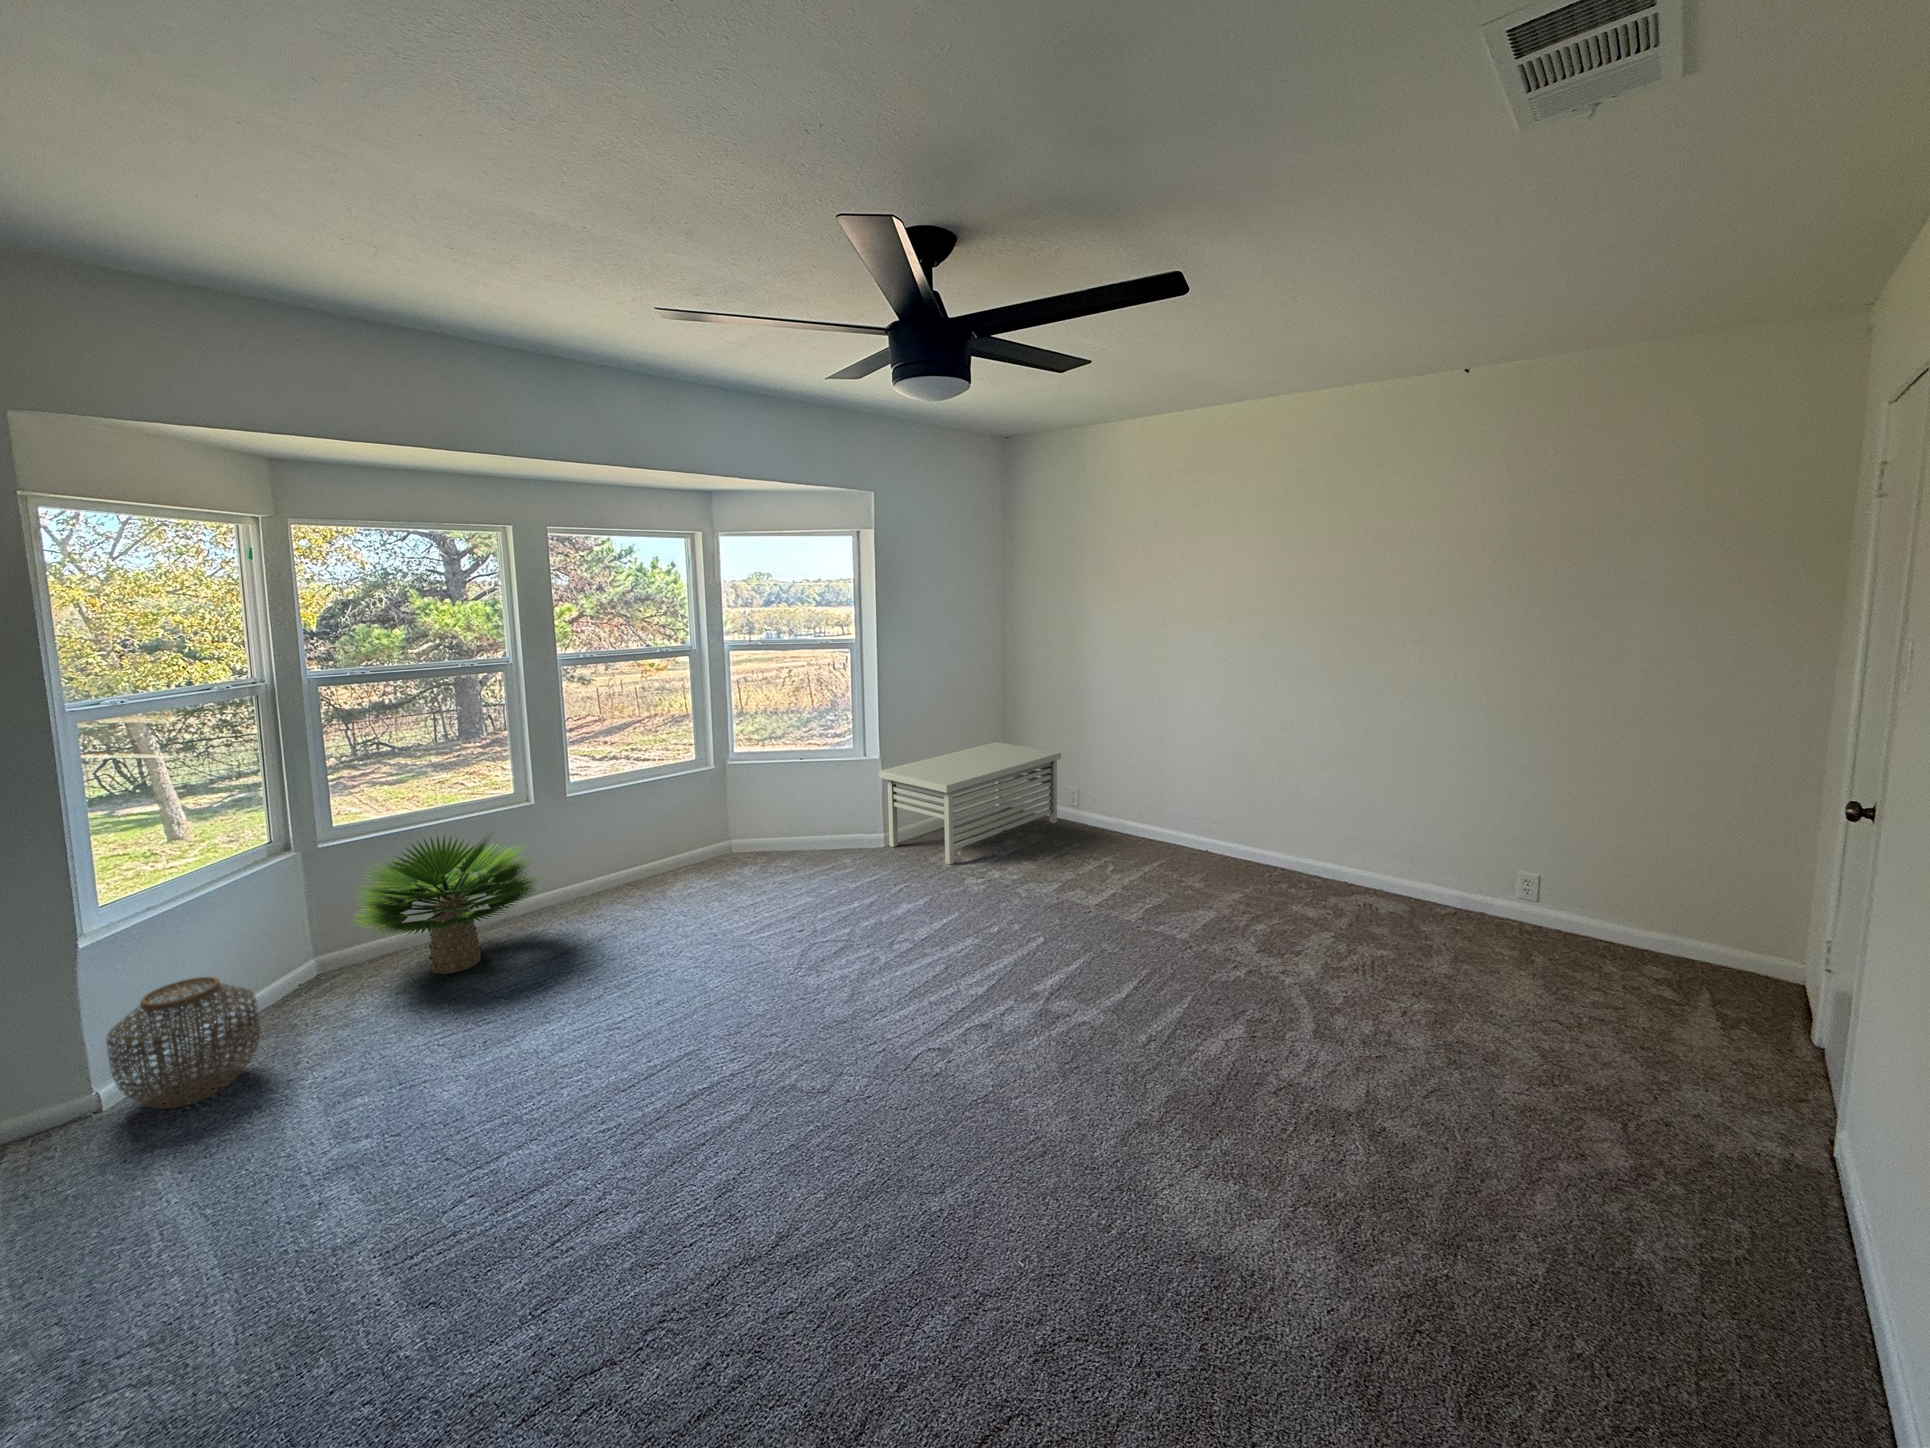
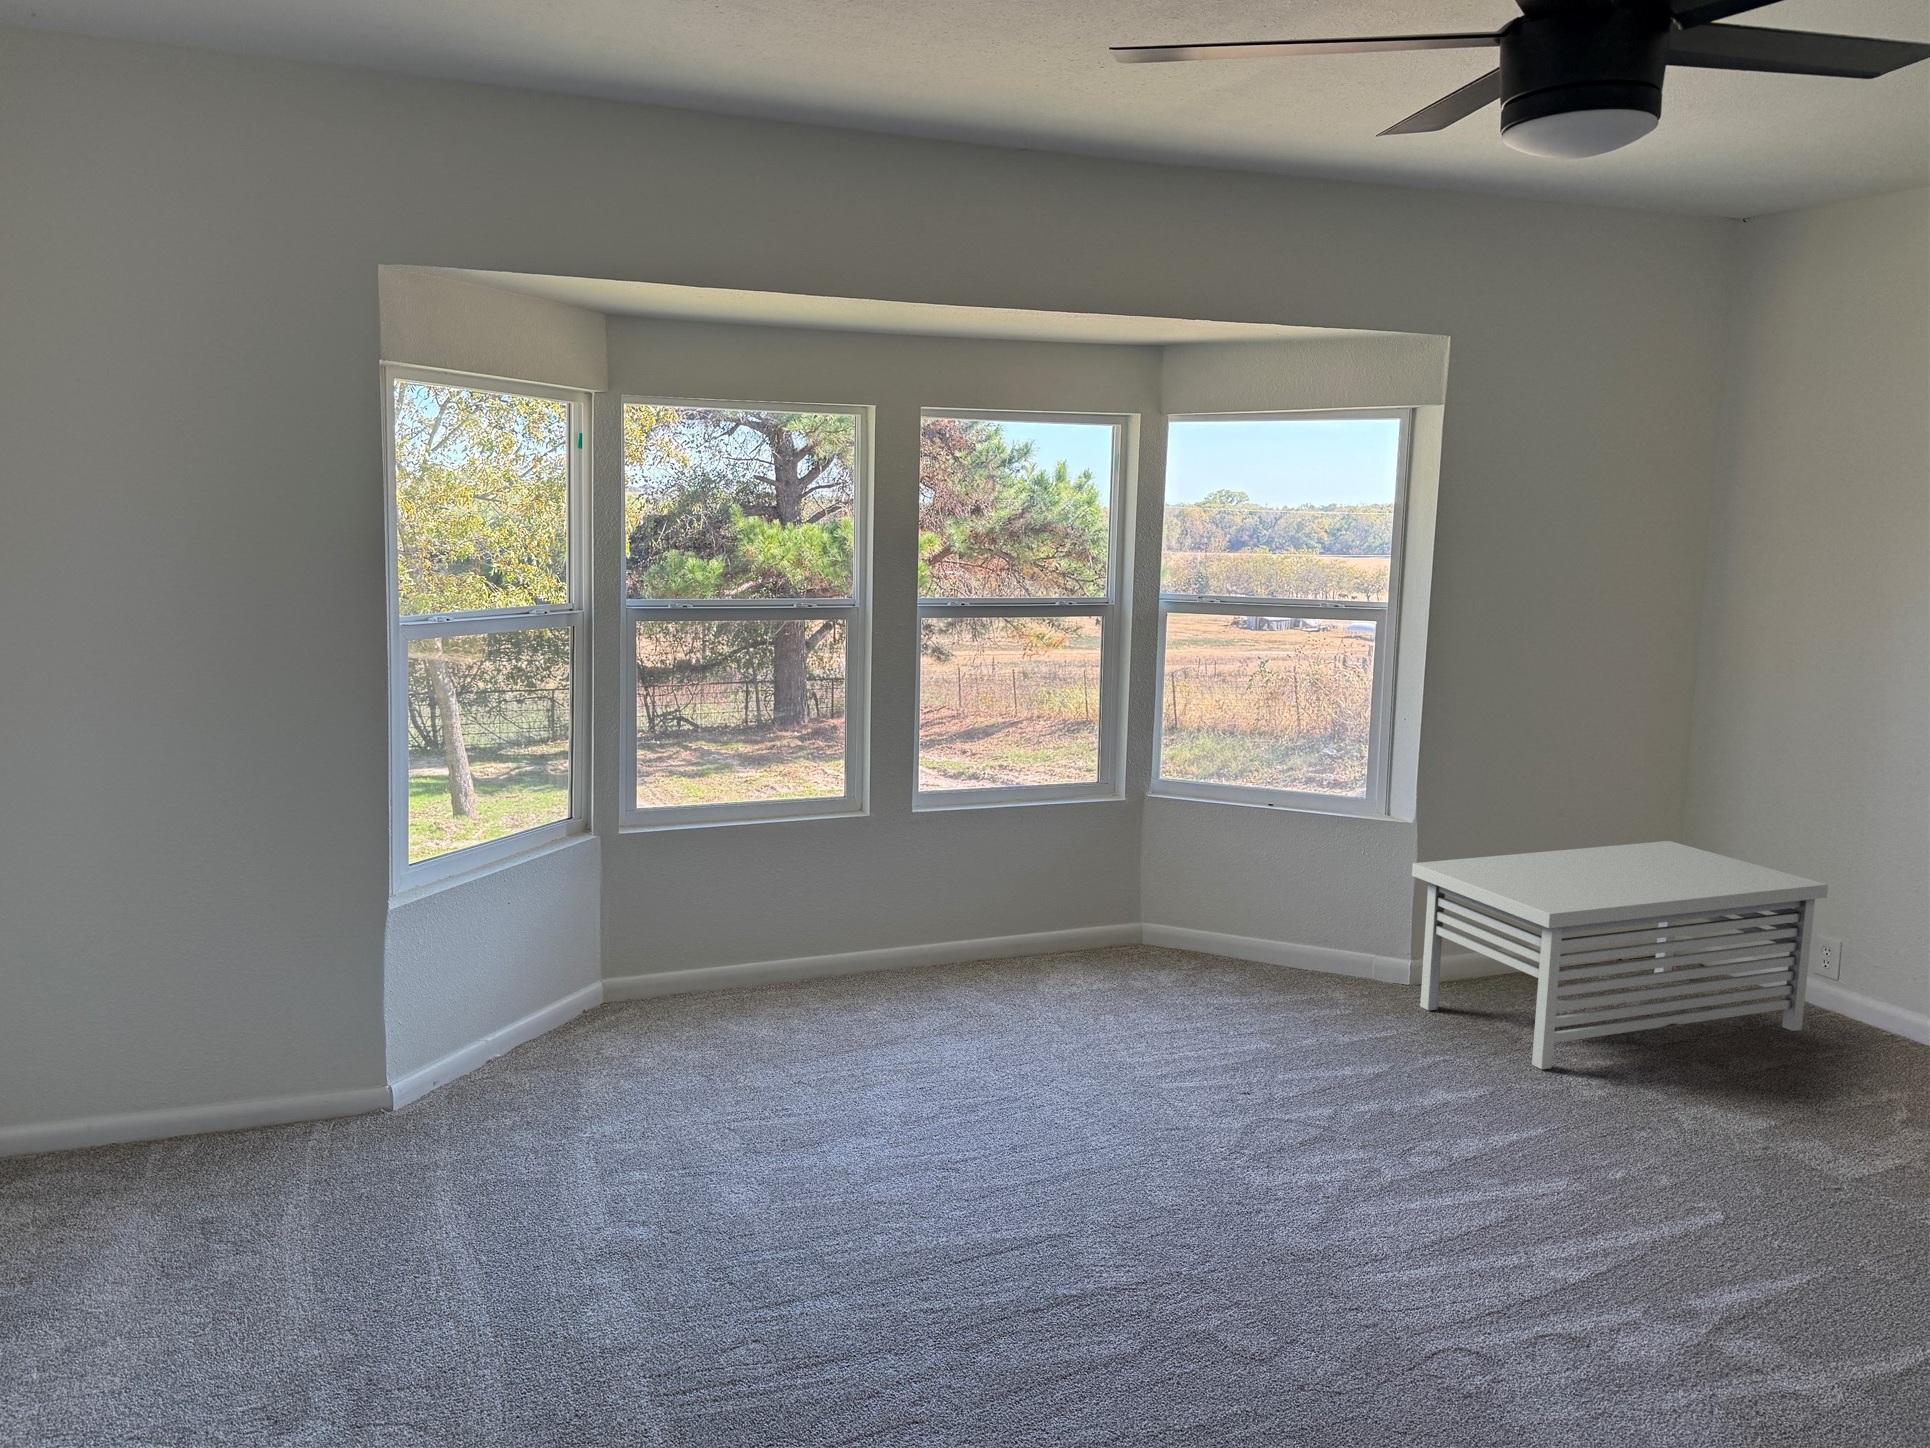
potted plant: present [354,835,536,974] -> none [619,856,857,1061]
woven basket: present [107,977,260,1109] -> none [373,995,514,1156]

